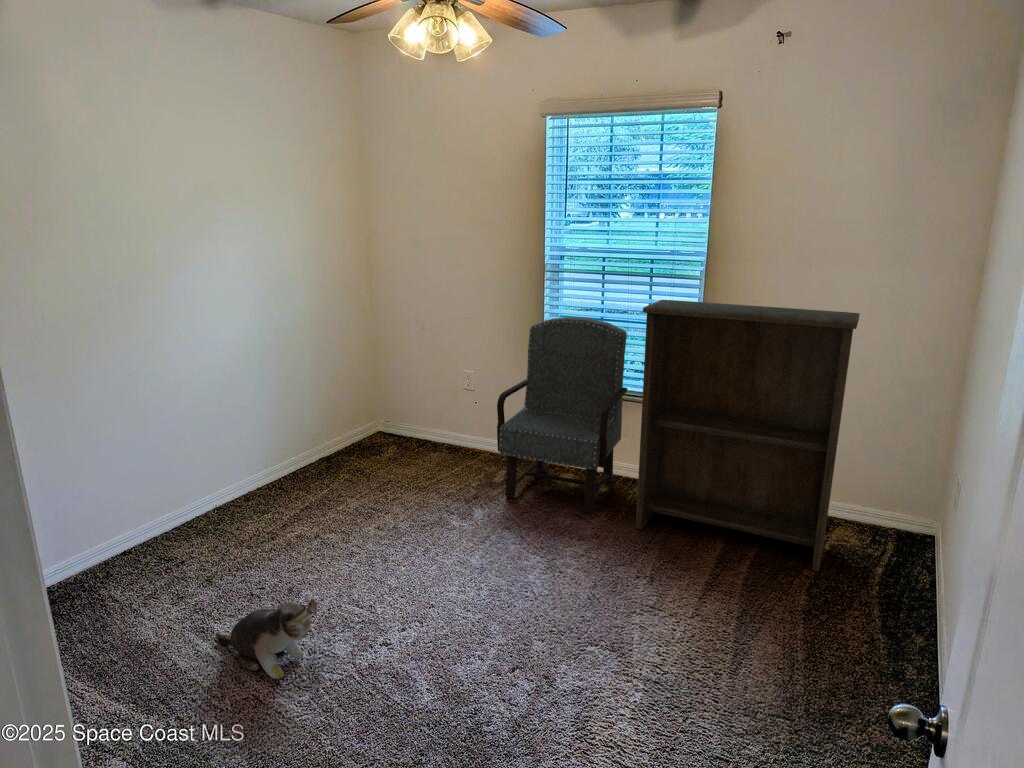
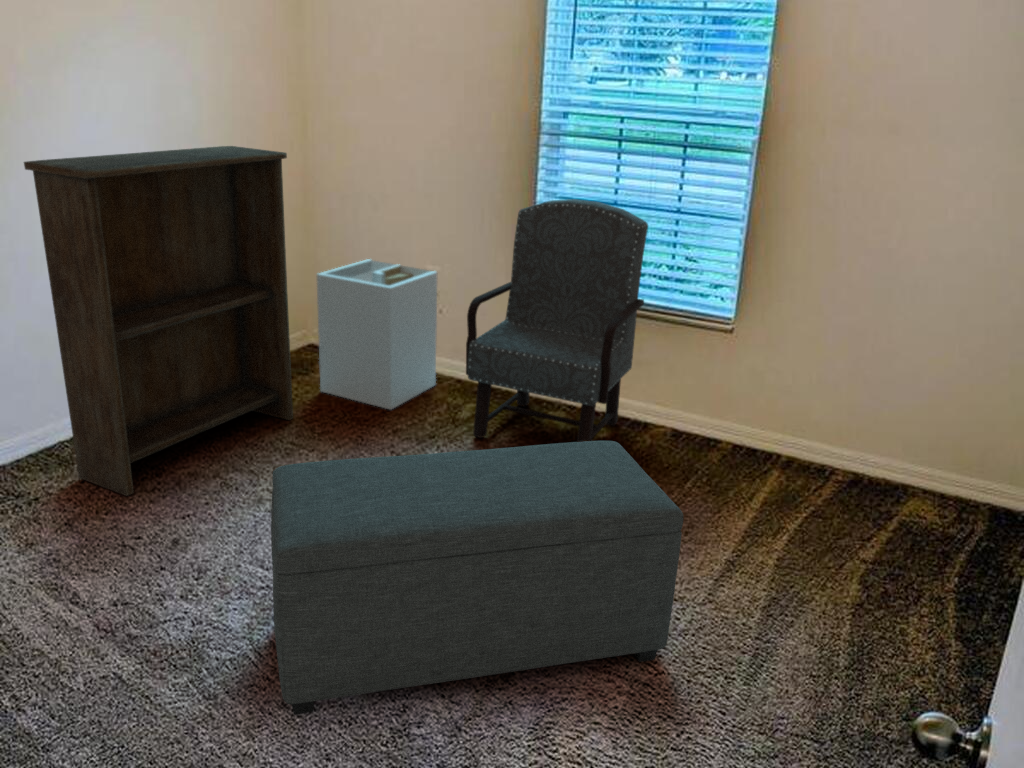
bookshelf: present [636,300,860,571] -> present [24,146,293,496]
laundry hamper: none [382,367,473,480] -> present [317,259,438,409]
ottoman: none [369,497,675,719] -> present [271,441,683,715]
plush toy: present [217,599,317,679] -> none [70,553,198,655]

